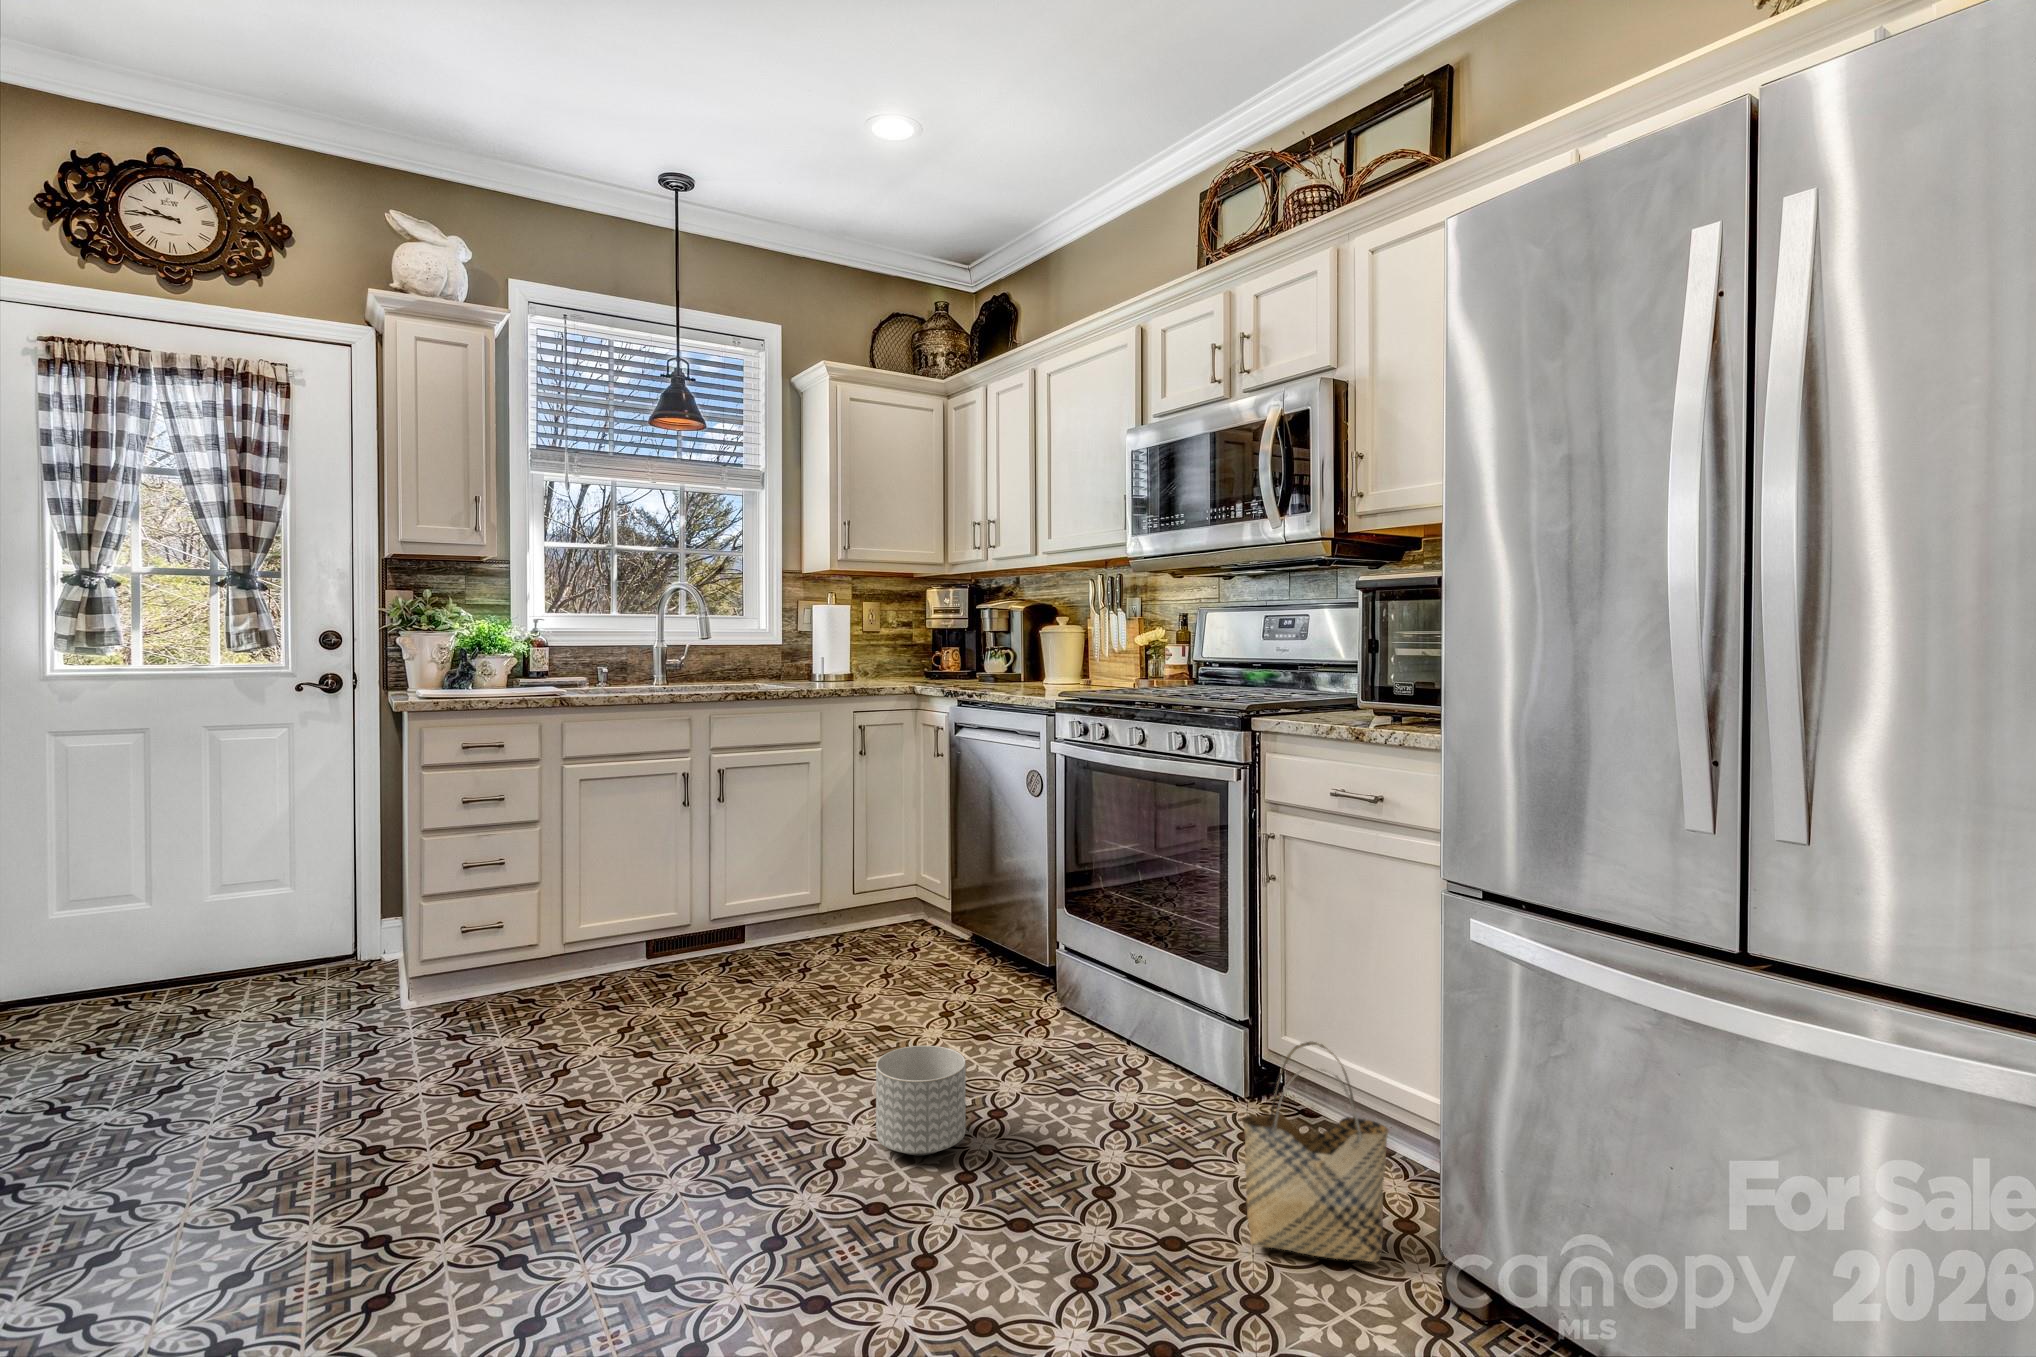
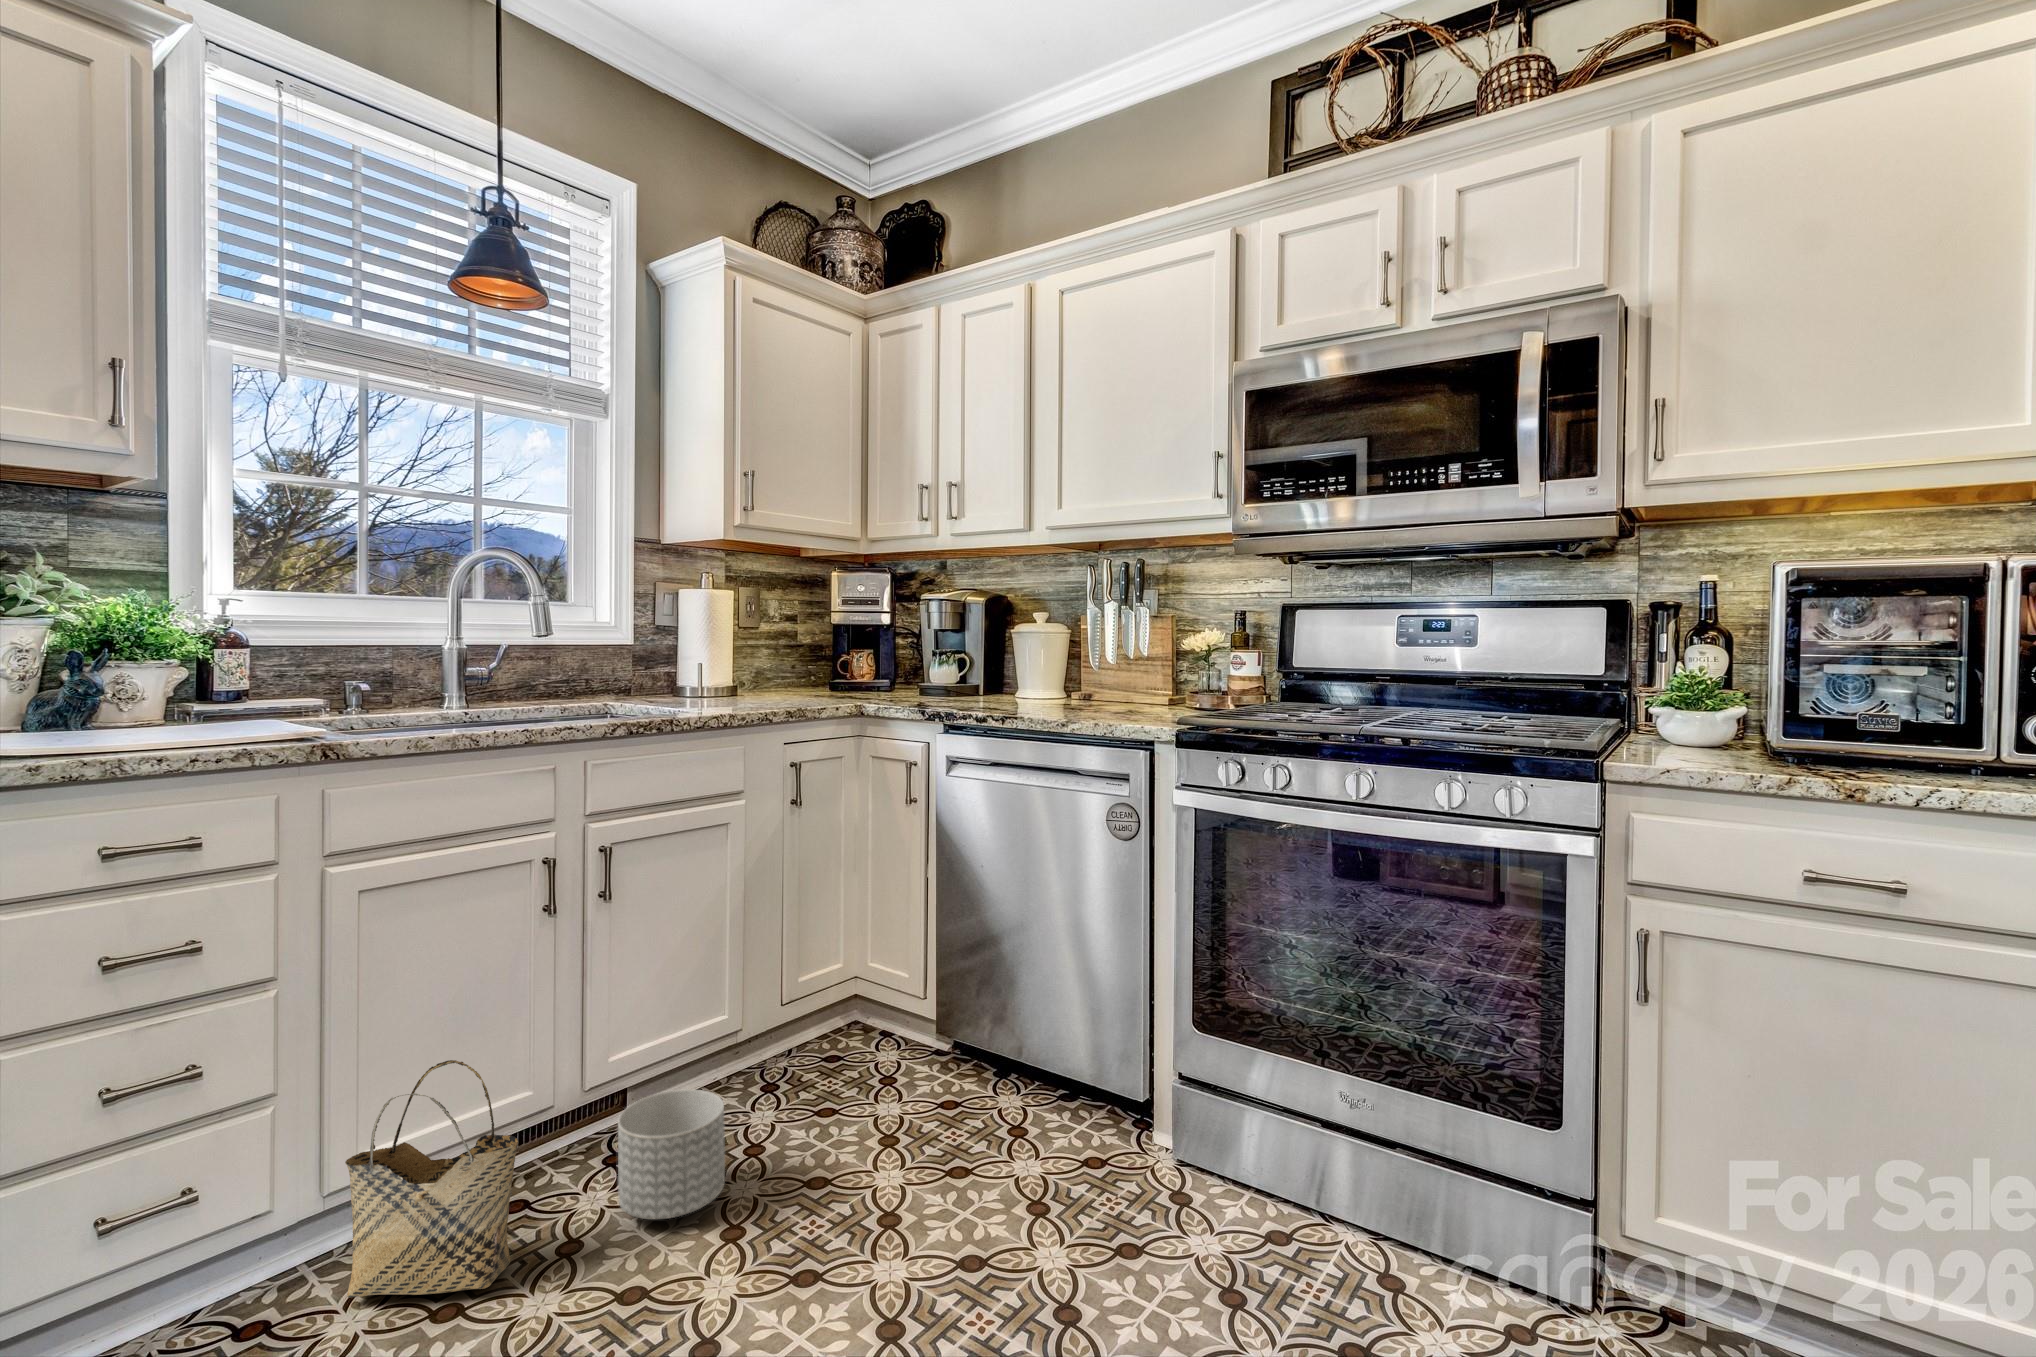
woven basket: present [1242,1042,1388,1262] -> present [345,1060,518,1298]

